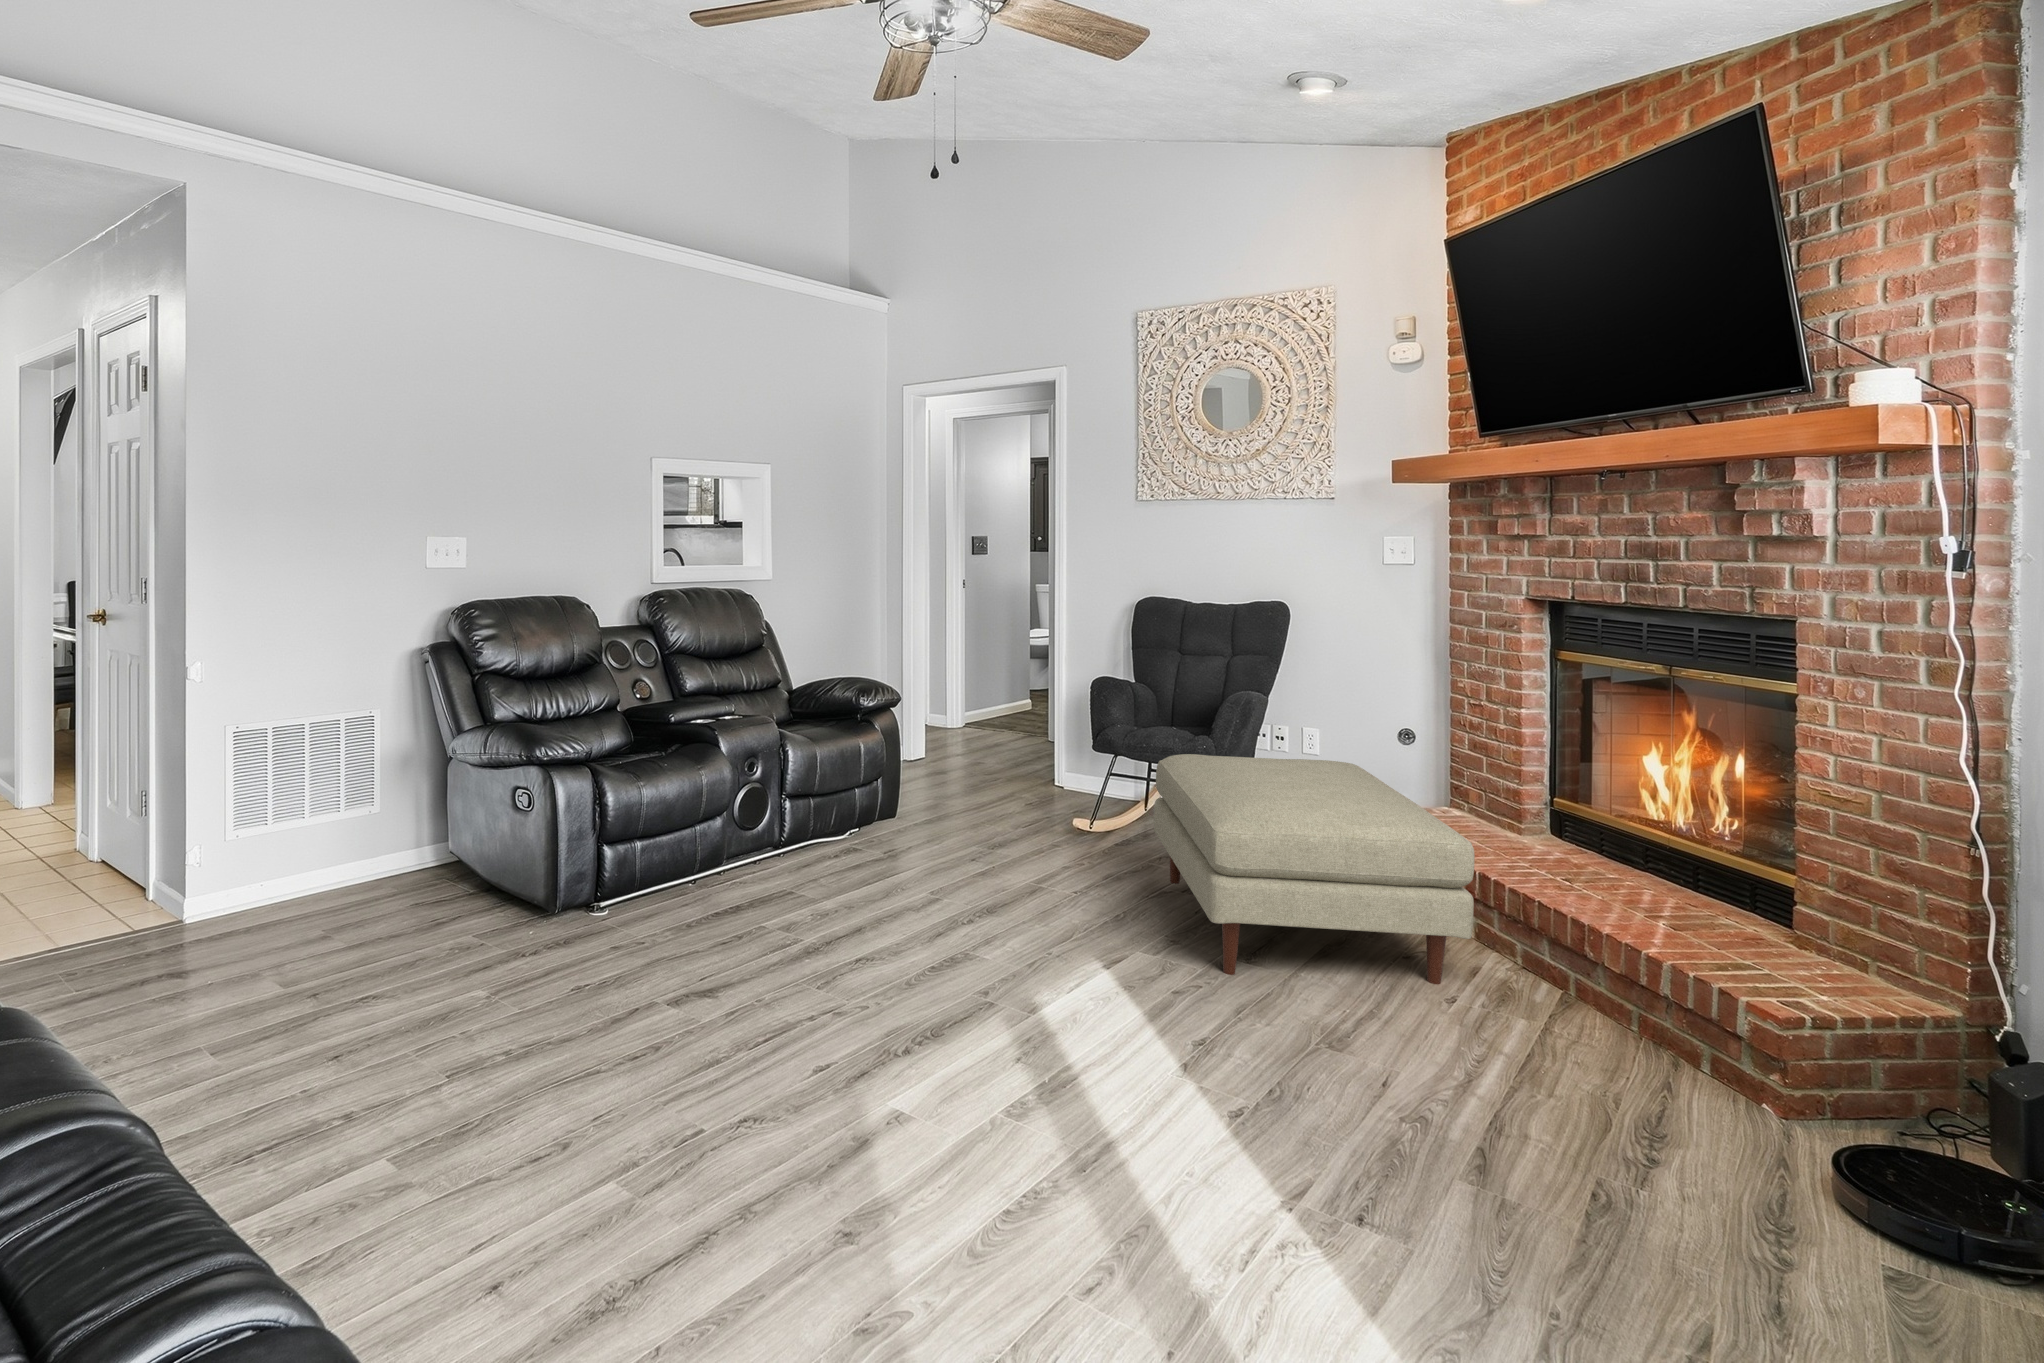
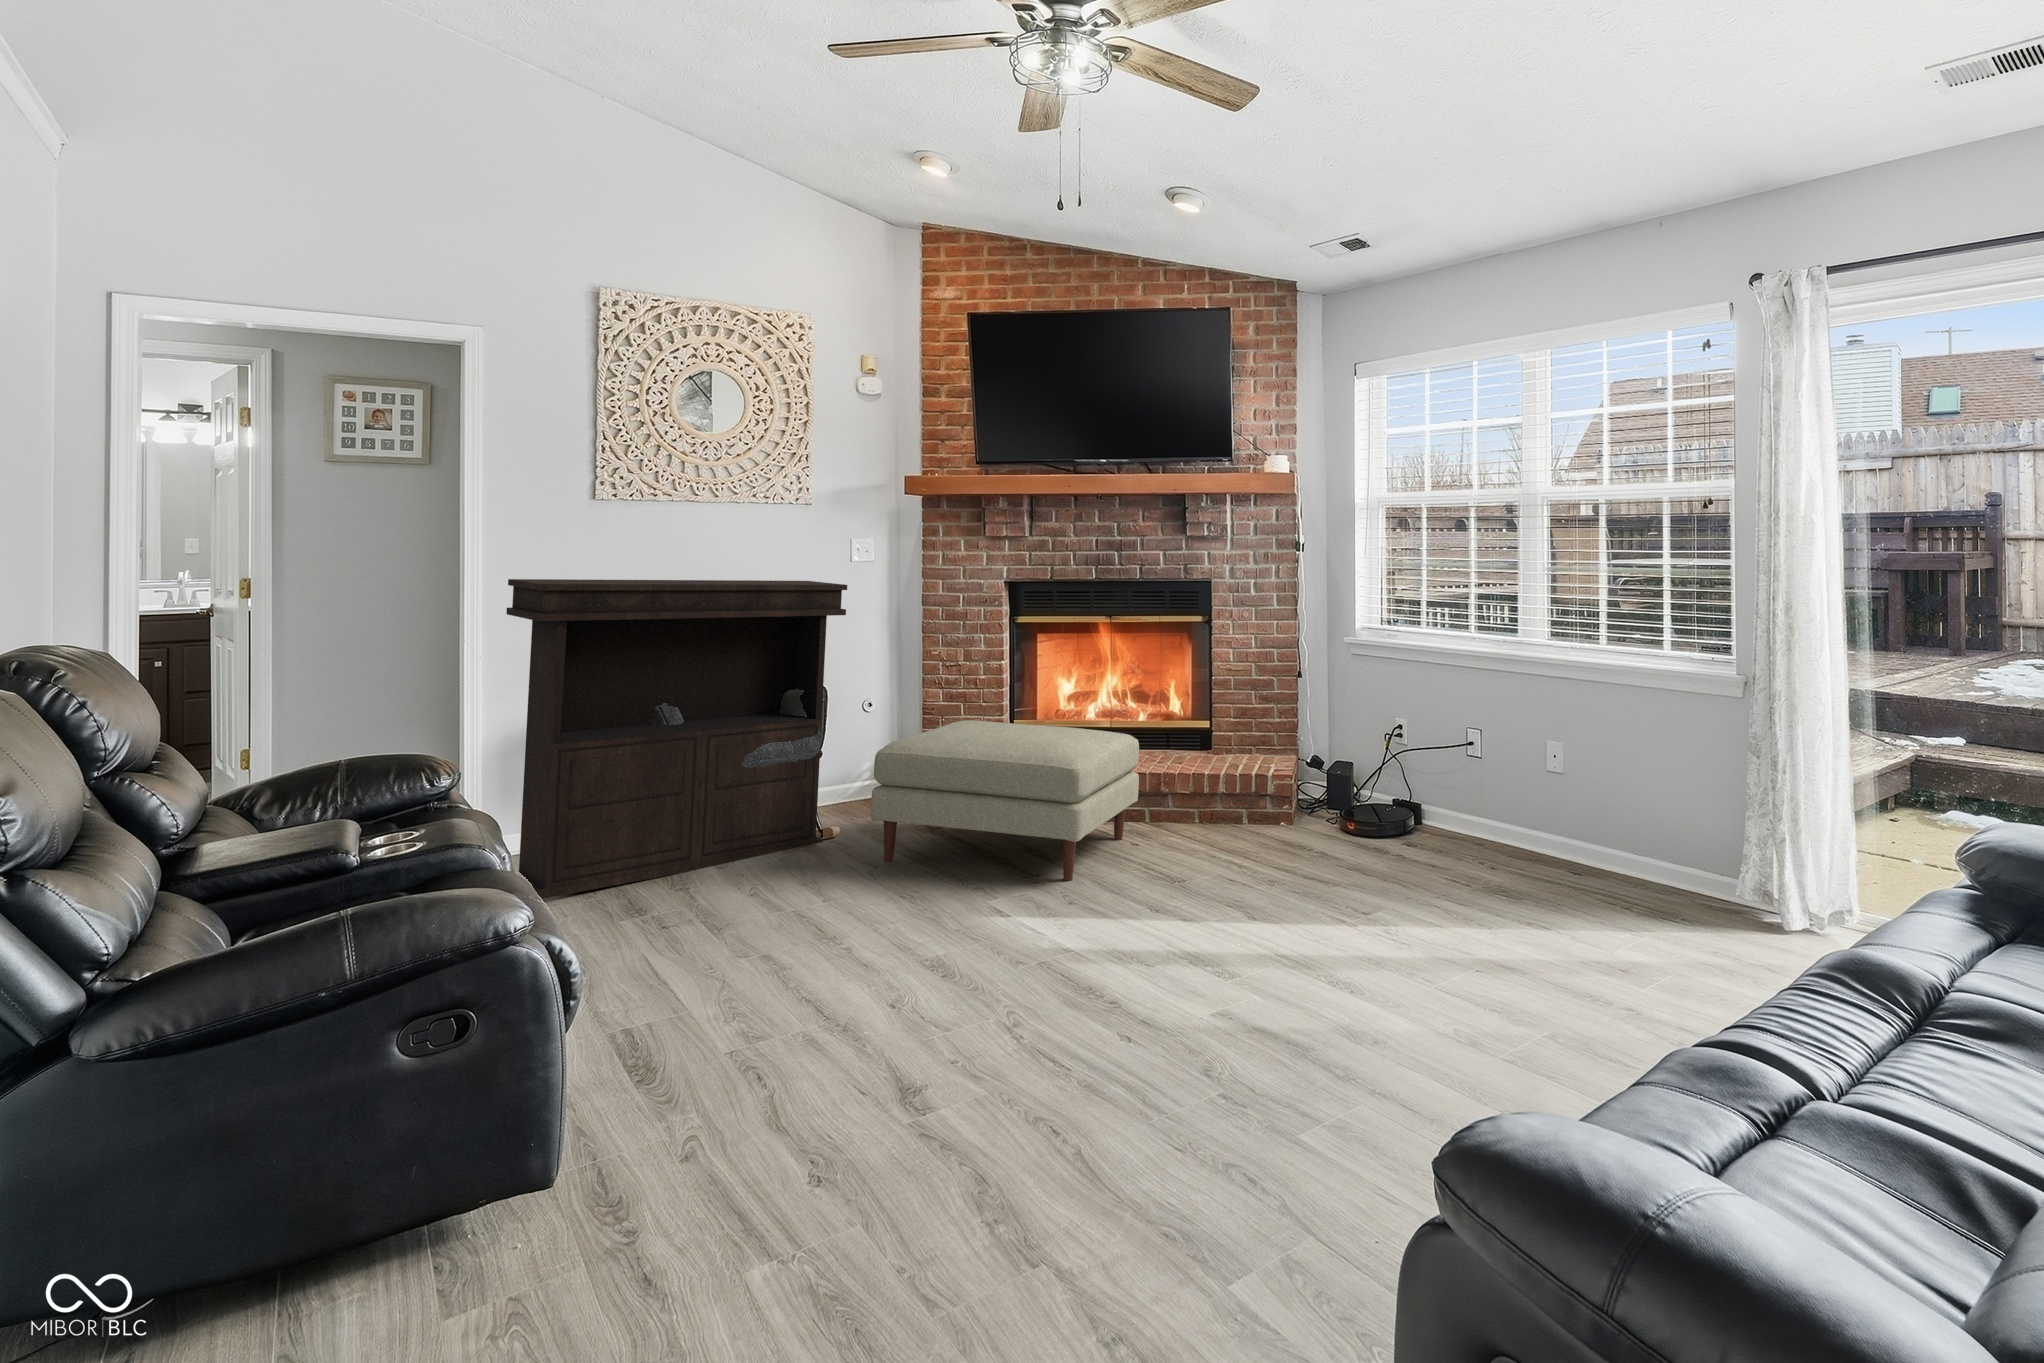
console table: none [974,563,1259,859] -> present [506,579,847,899]

